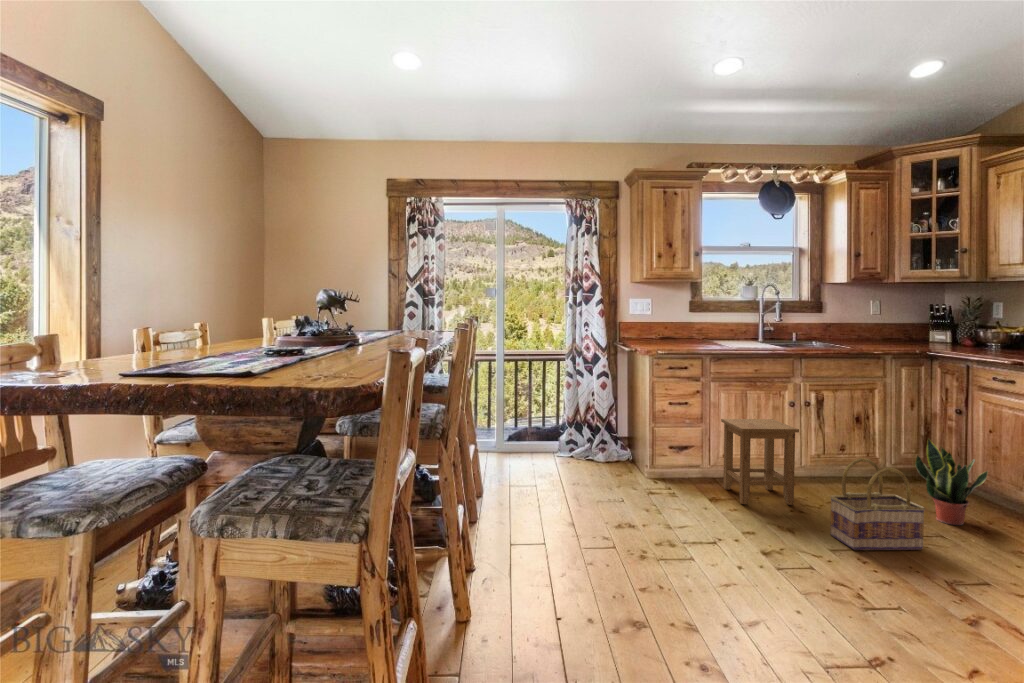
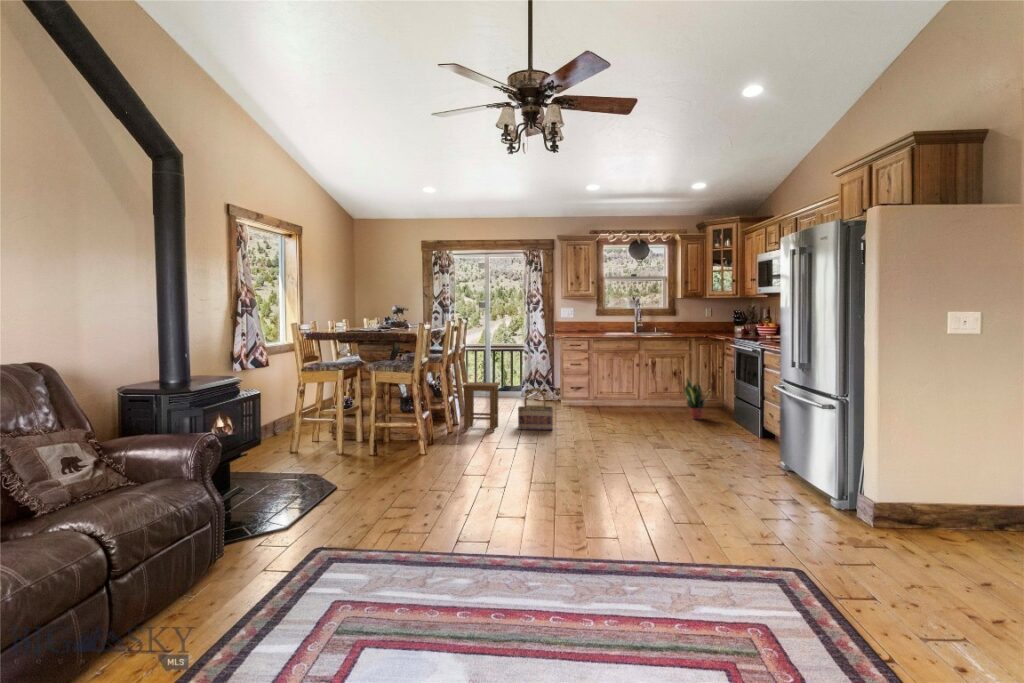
stool: present [721,419,799,505] -> present [462,382,500,431]
basket: present [830,458,925,550] -> present [518,388,553,430]

